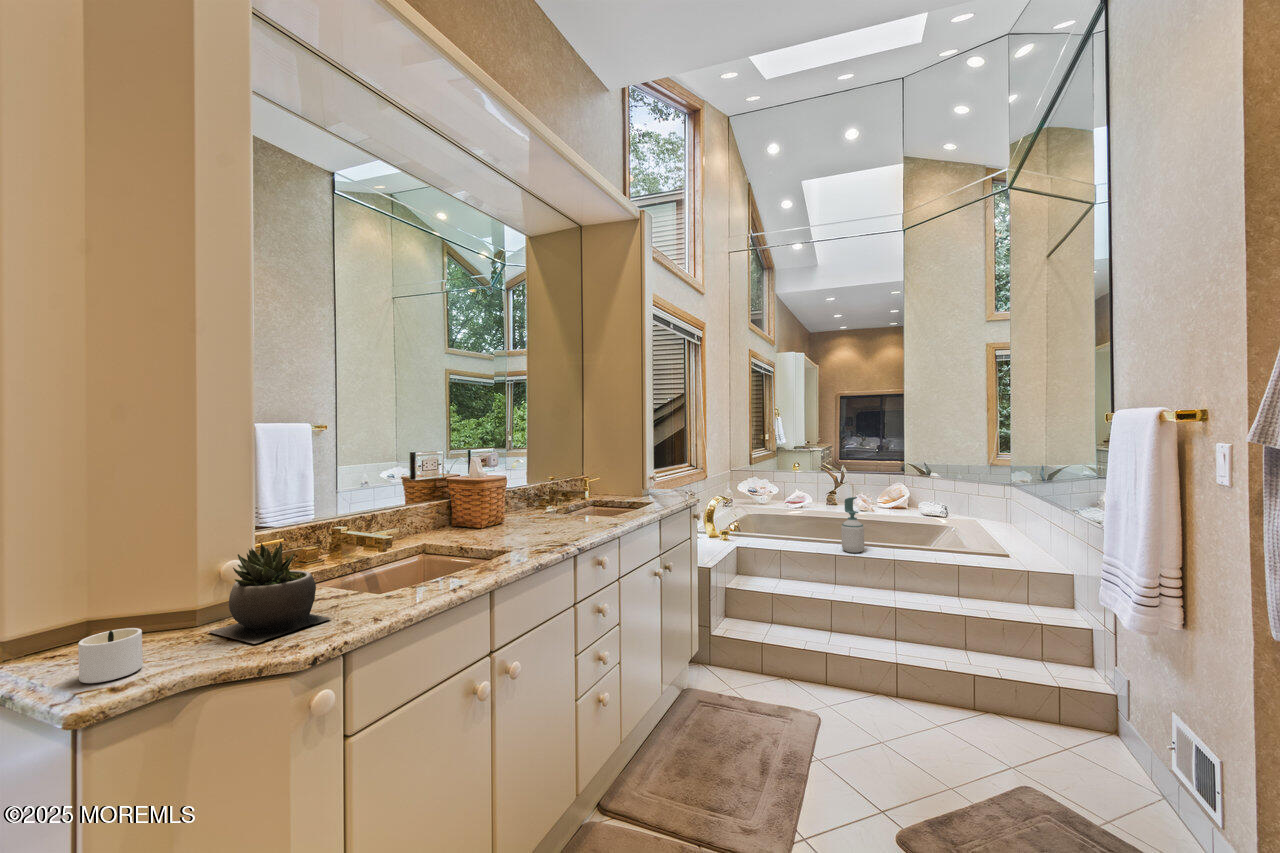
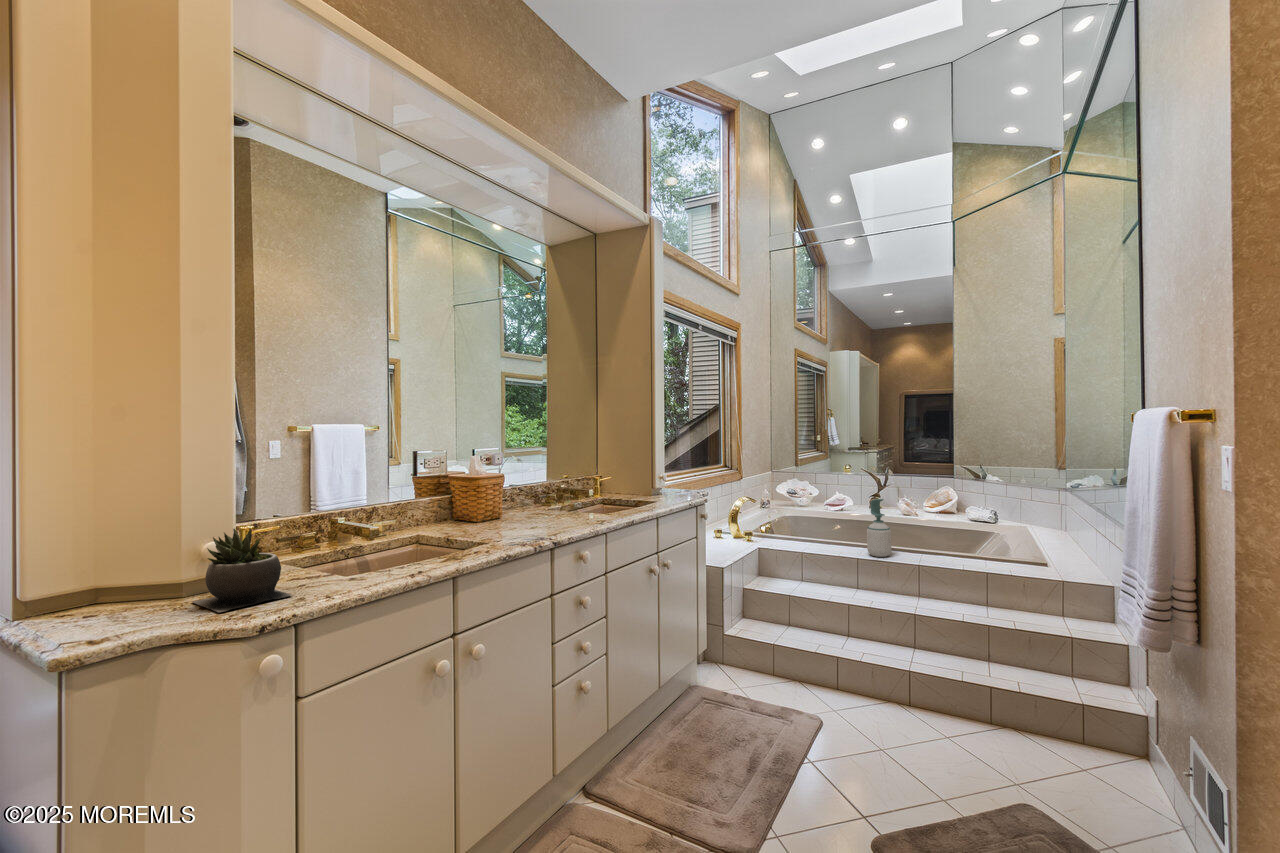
candle: present [78,628,143,683] -> none [75,594,150,636]

